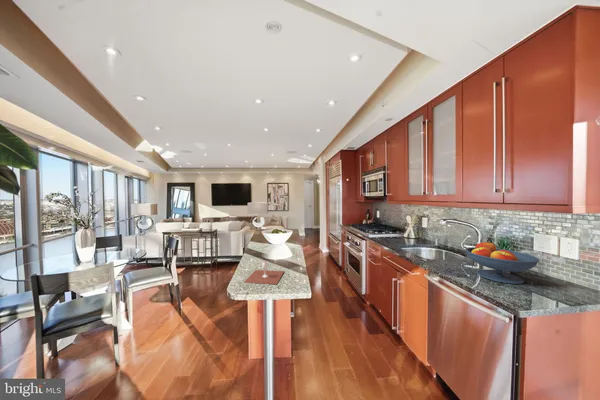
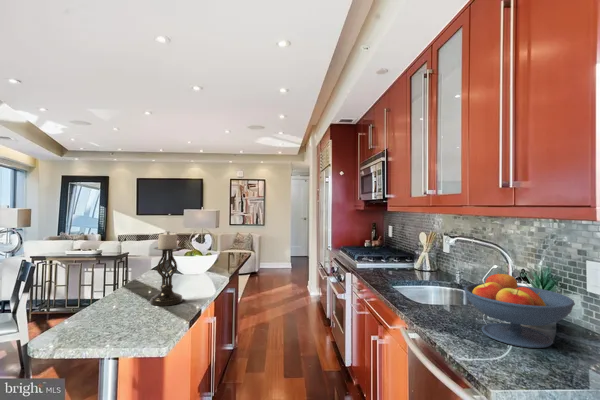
candle holder: none [271,220,288,264] -> present [150,231,182,306]
wine glass: present [244,261,284,284] -> none [65,299,156,339]

